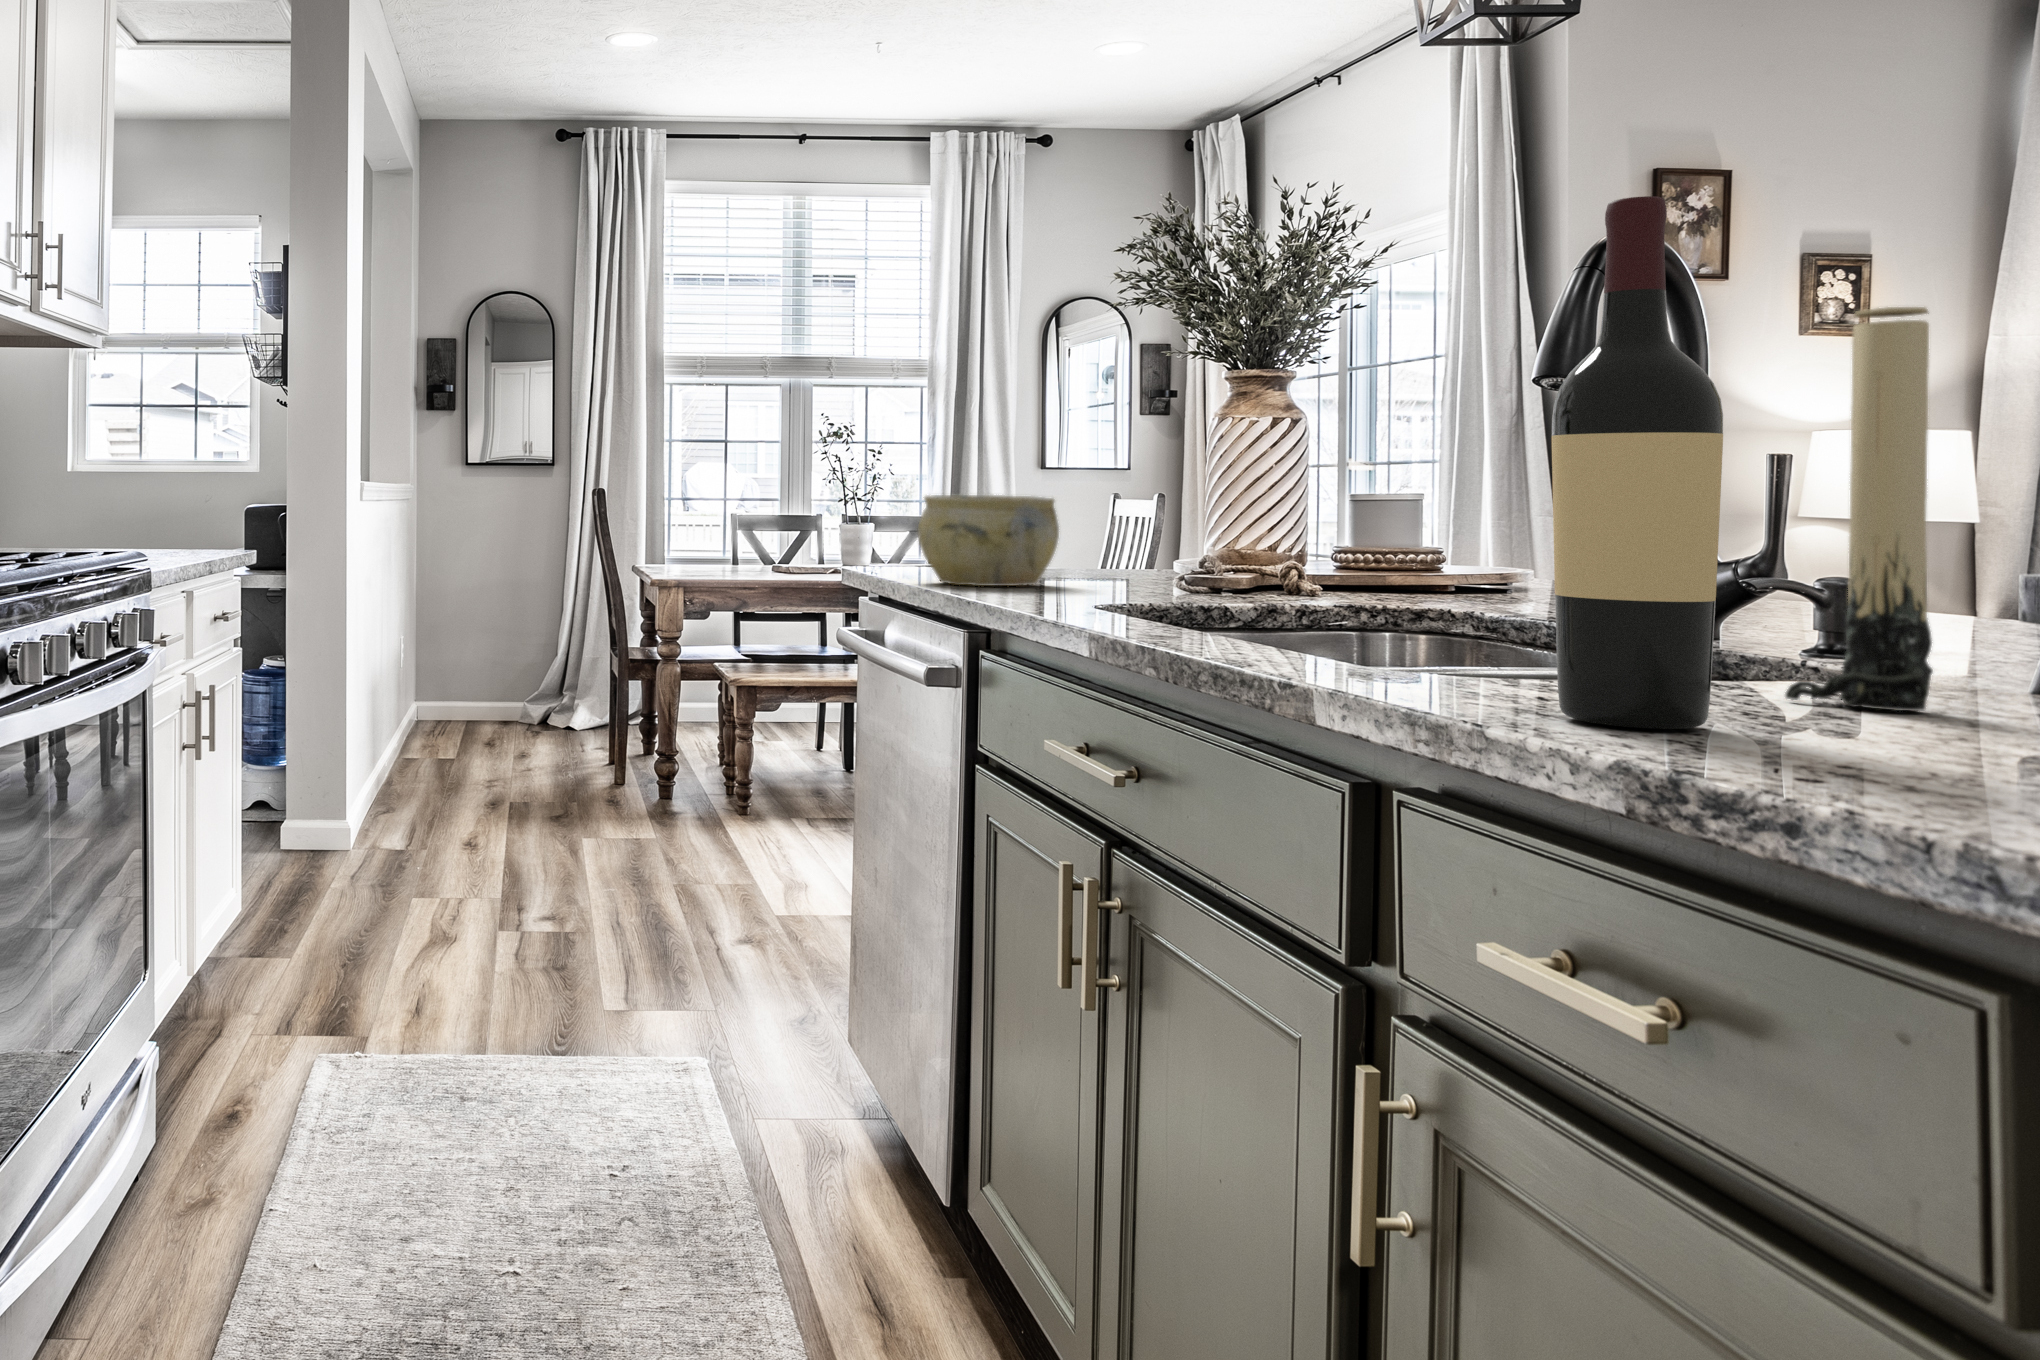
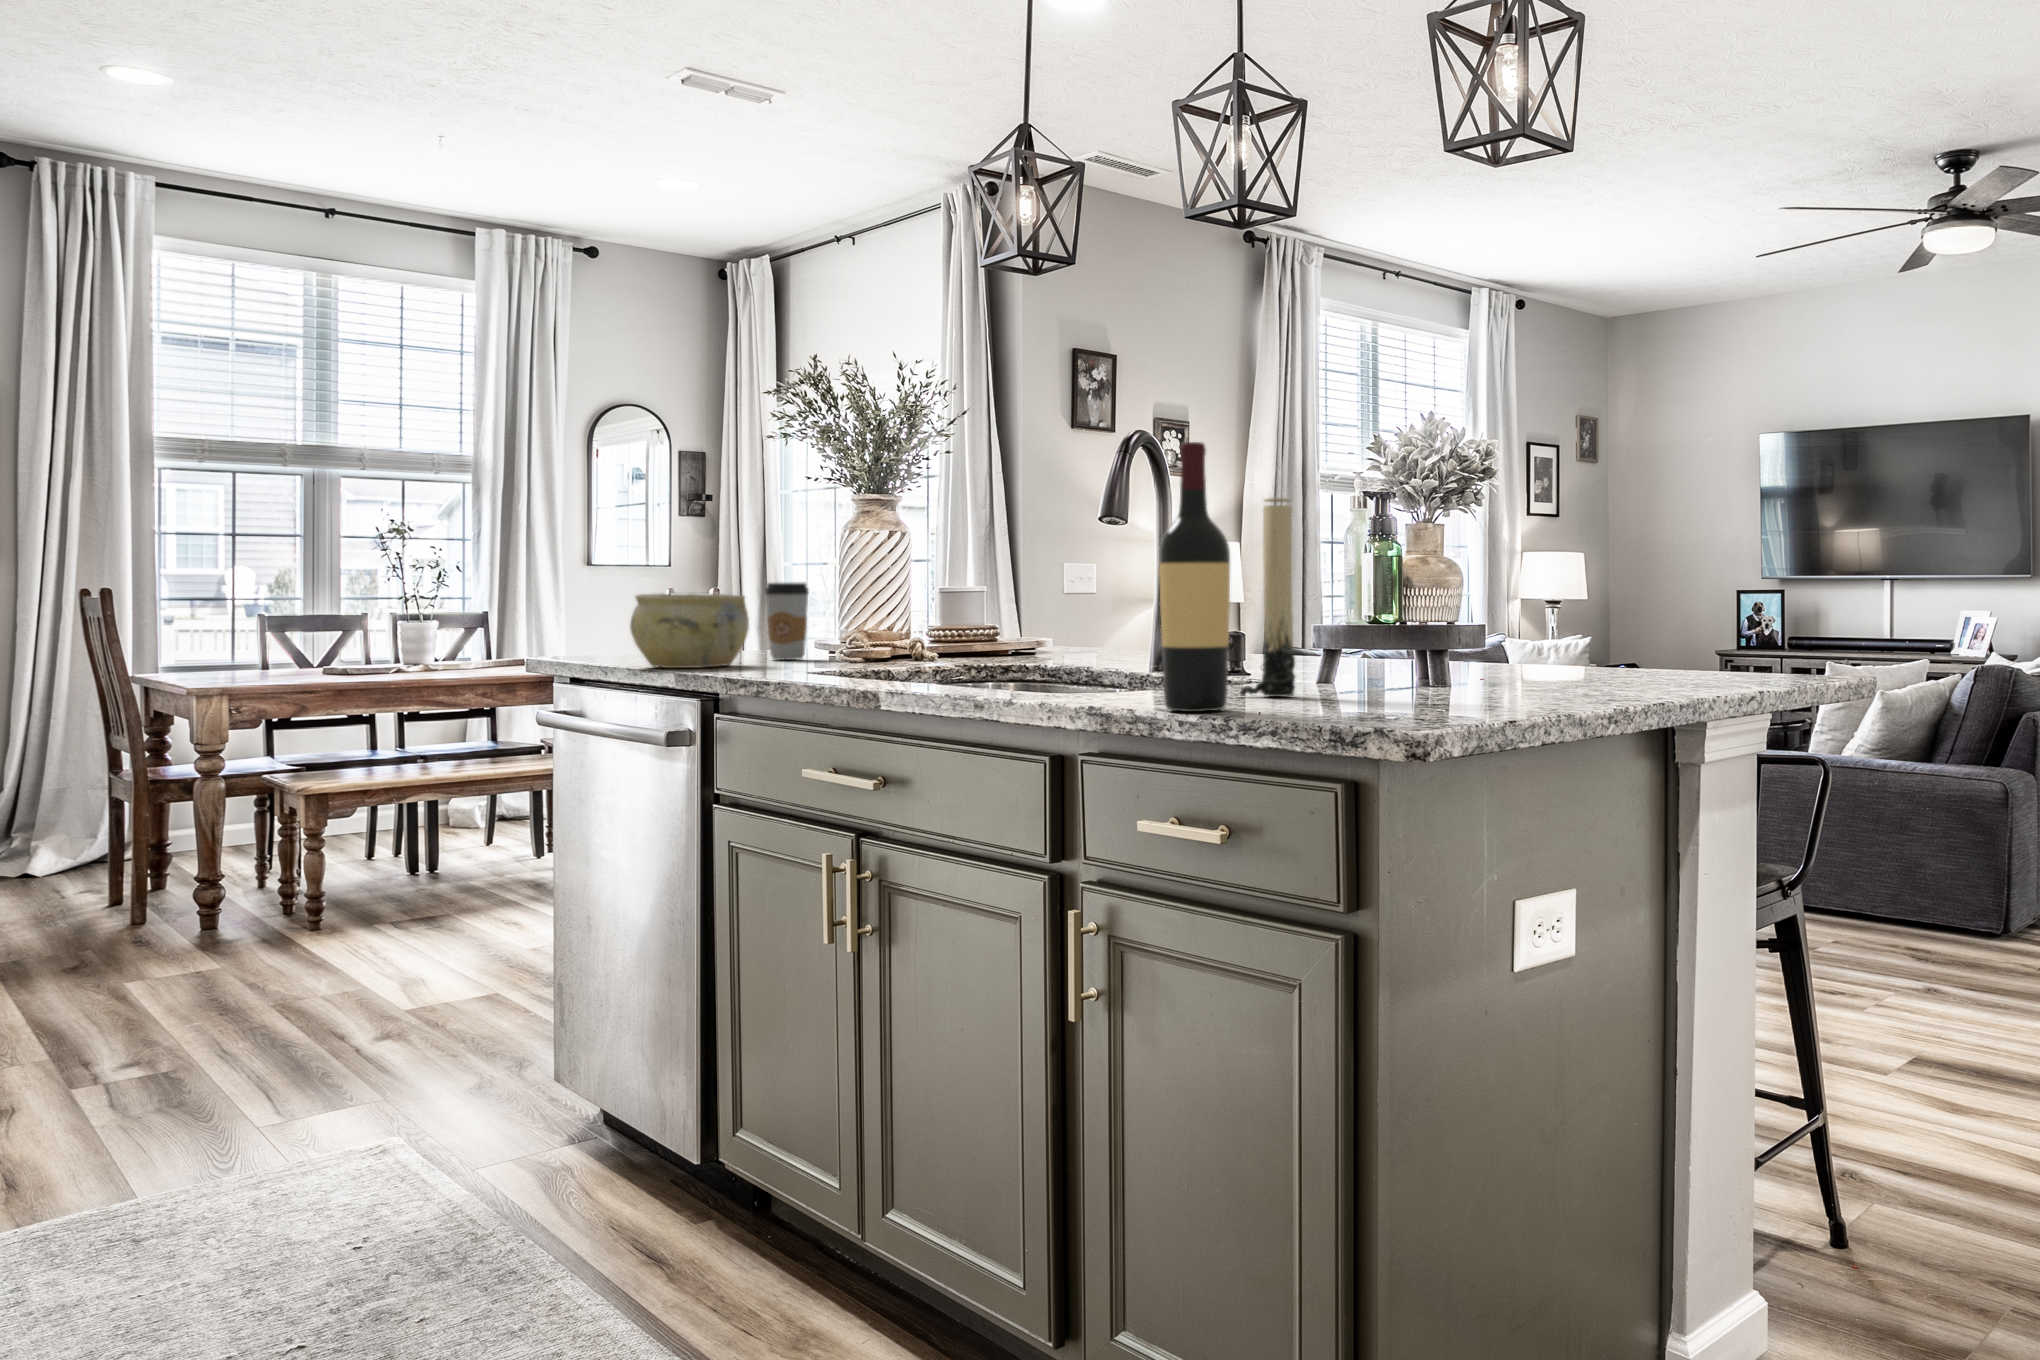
coffee cup: none [1097,484,1154,582] -> present [765,582,809,660]

